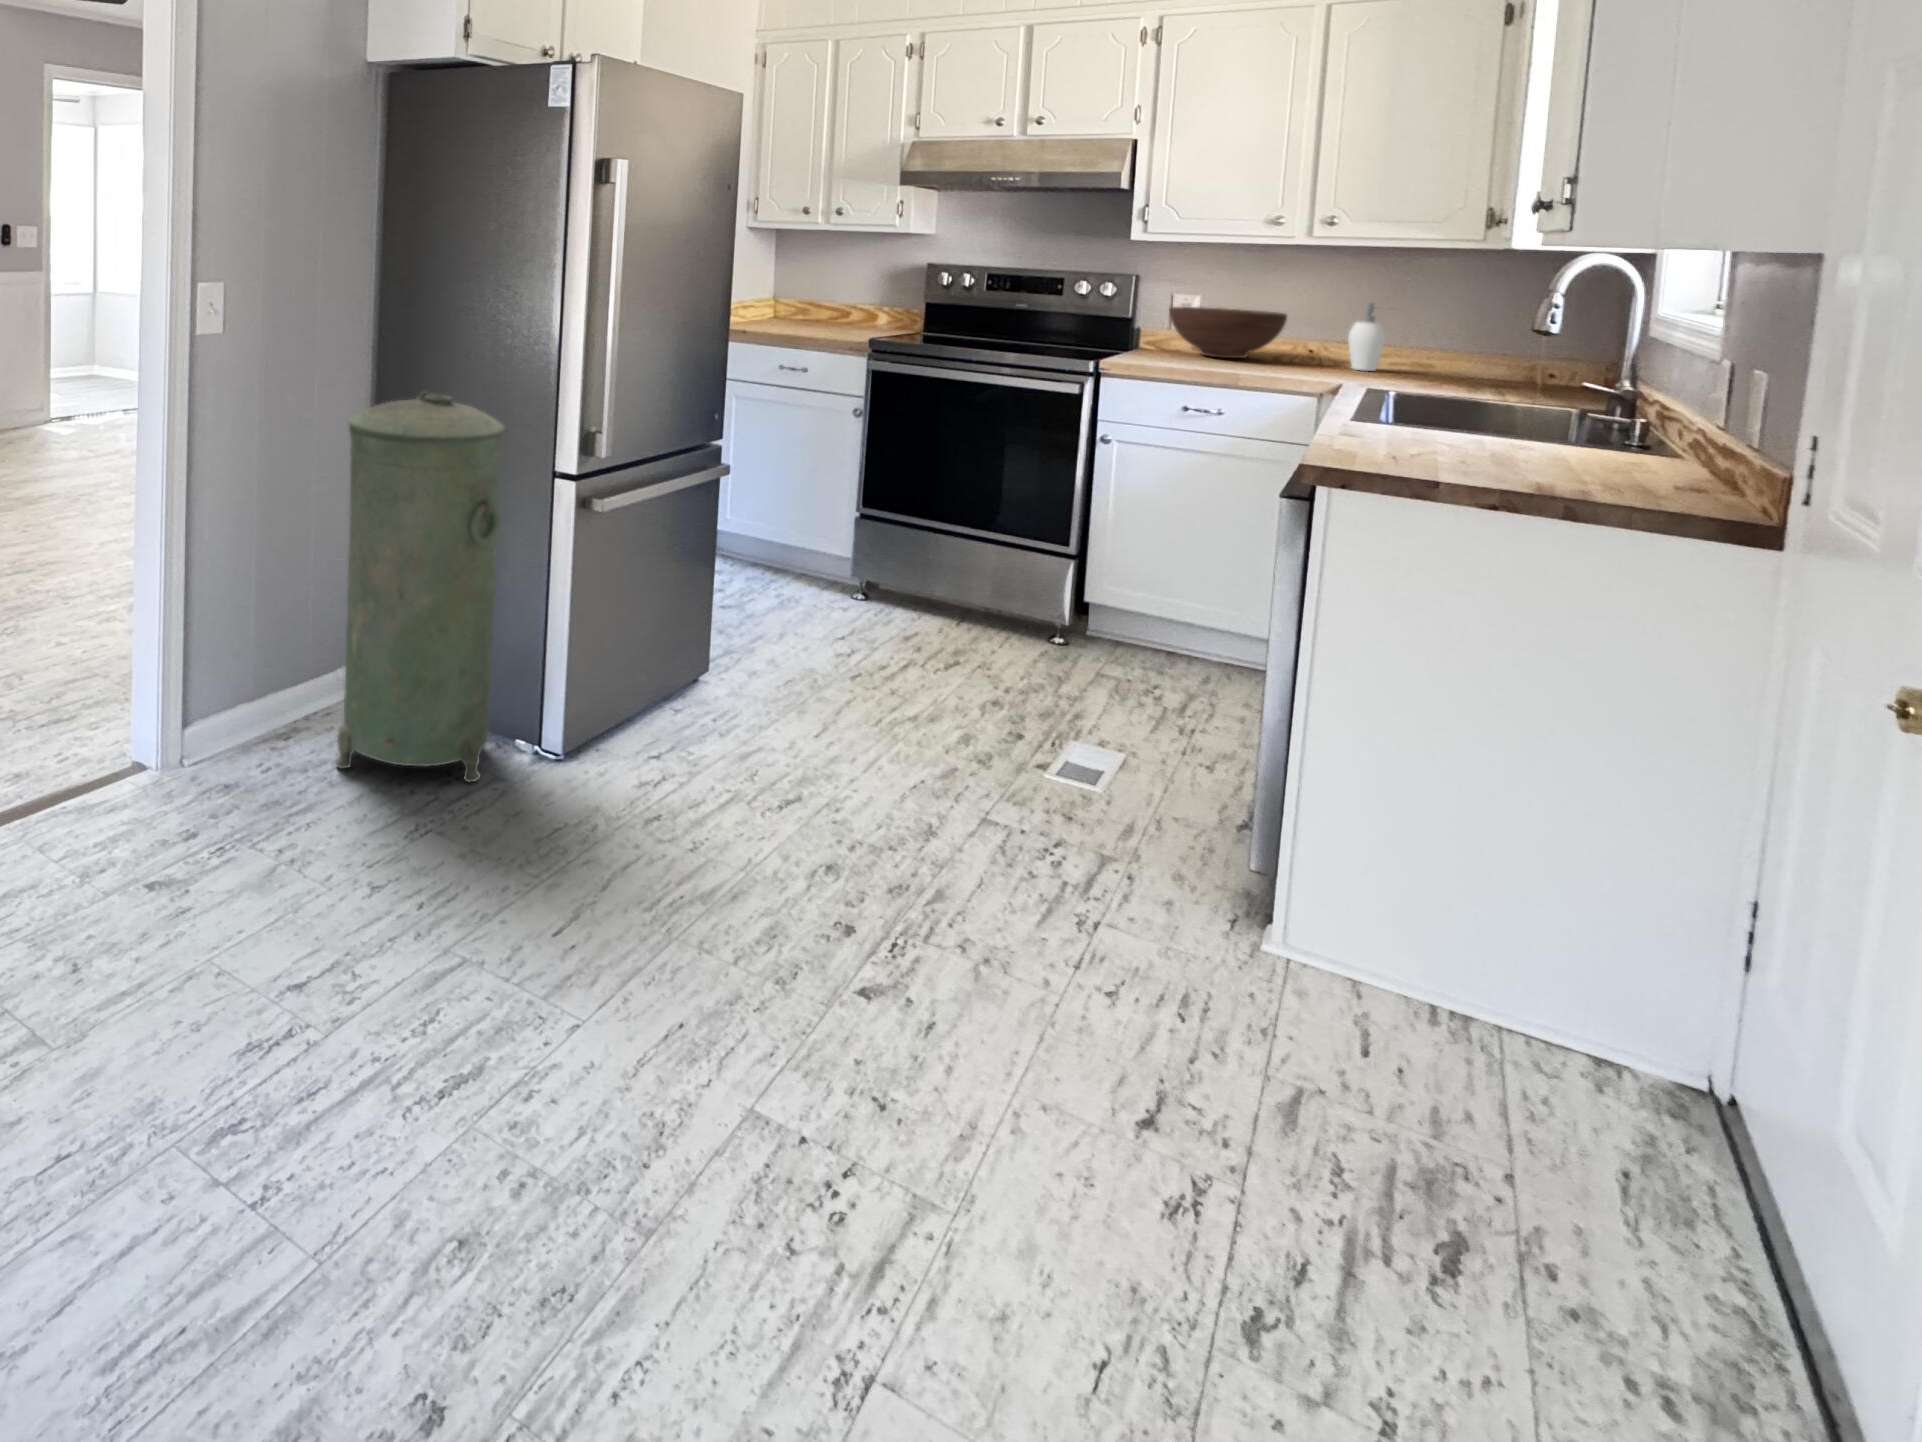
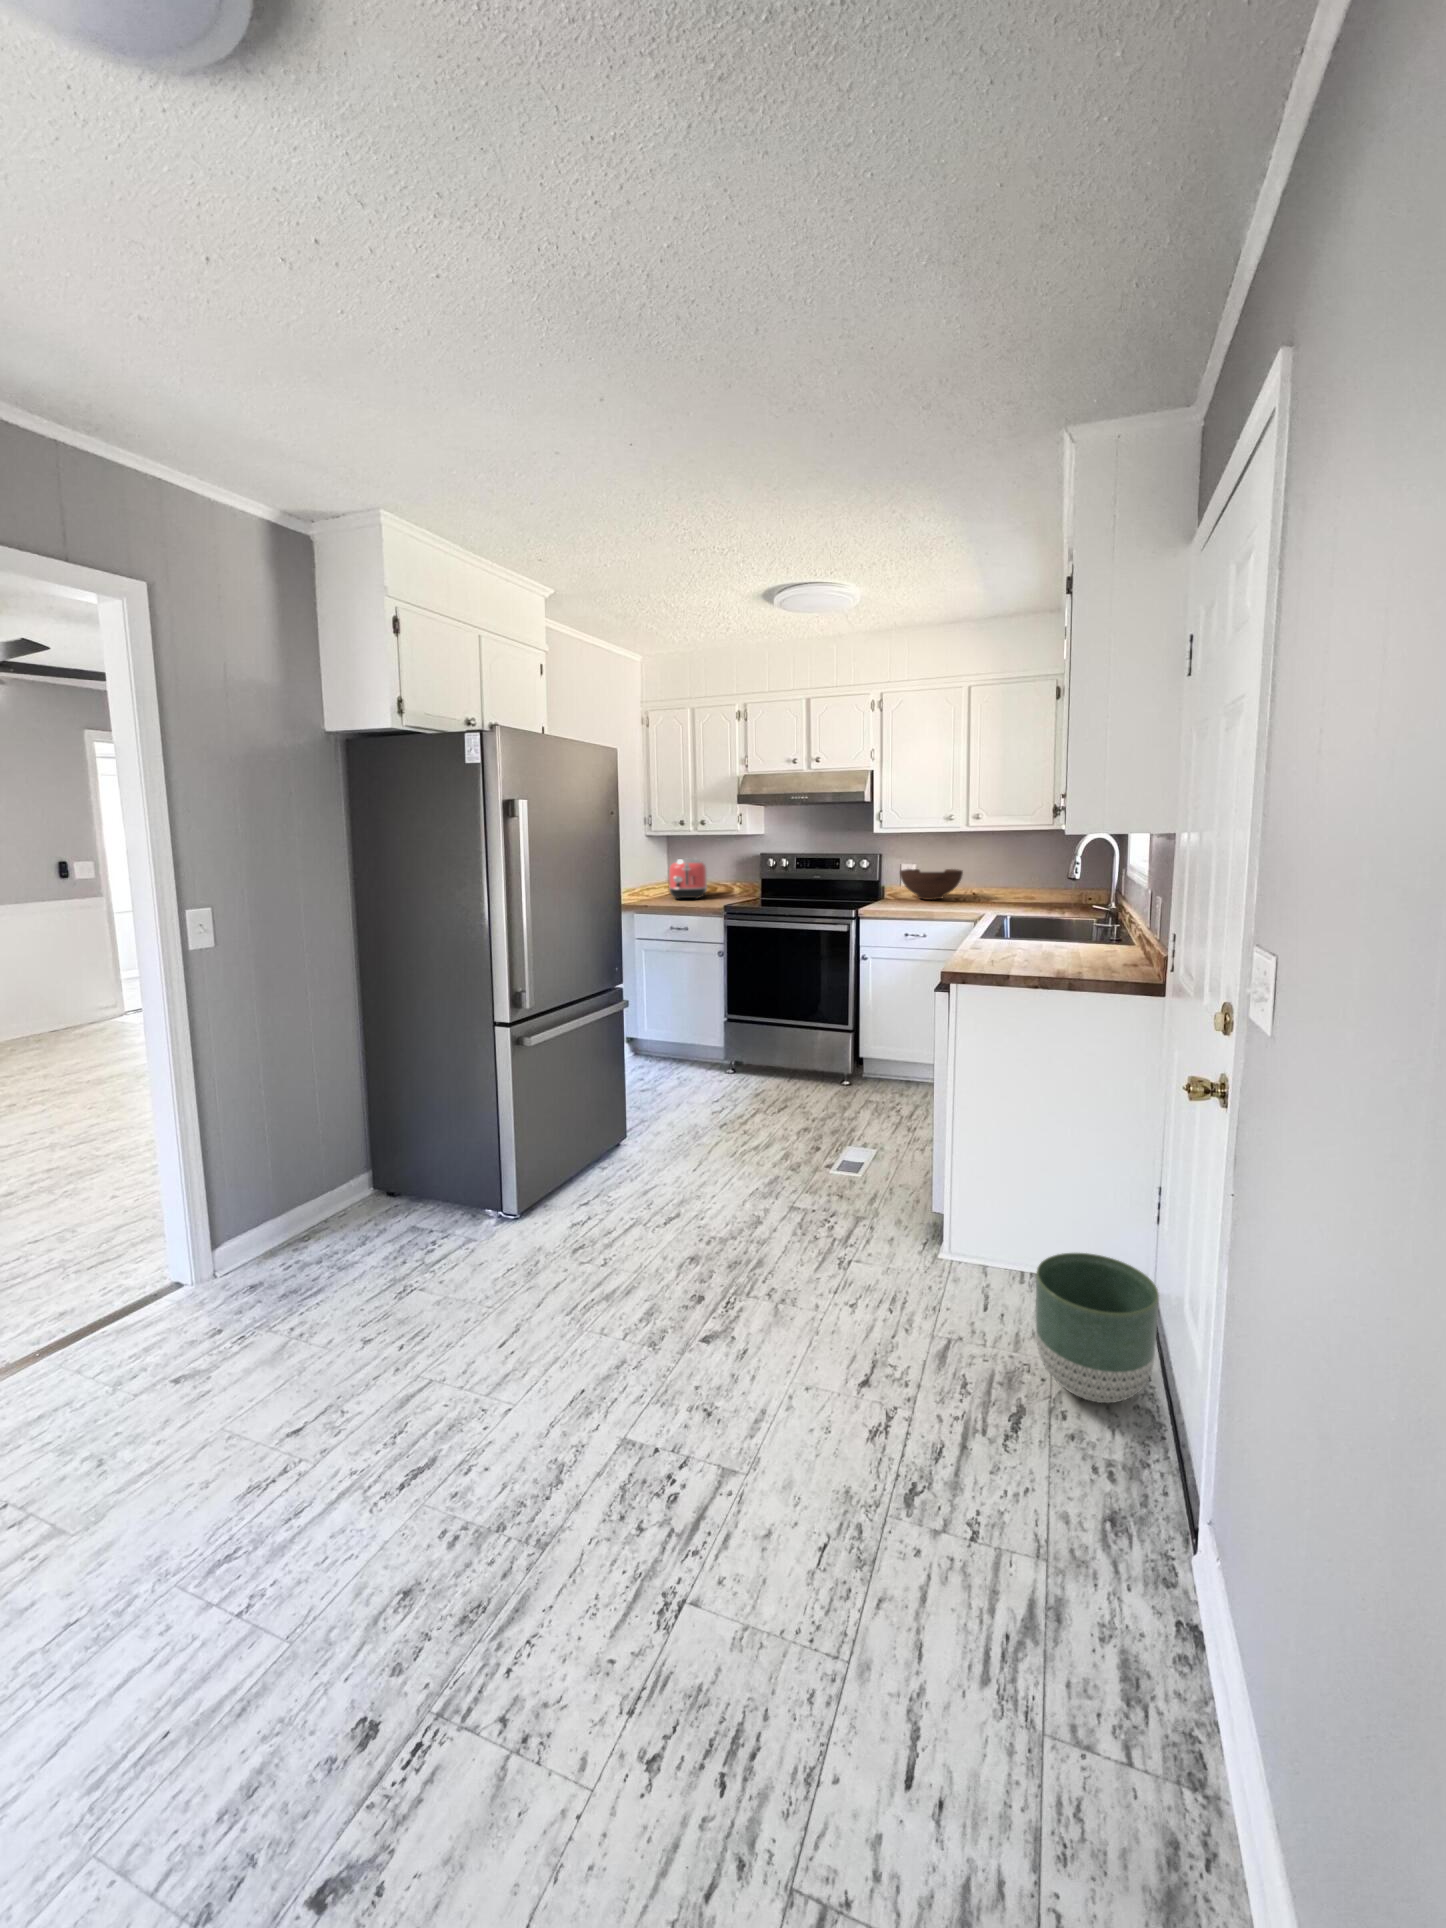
toaster: none [783,269,842,329] -> present [669,858,707,899]
soap dispenser: present [1348,303,1385,371] -> none [995,861,1020,902]
trash can: present [336,391,505,782] -> none [323,975,459,1259]
planter: none [1487,980,1775,1277] -> present [1036,1253,1159,1403]

